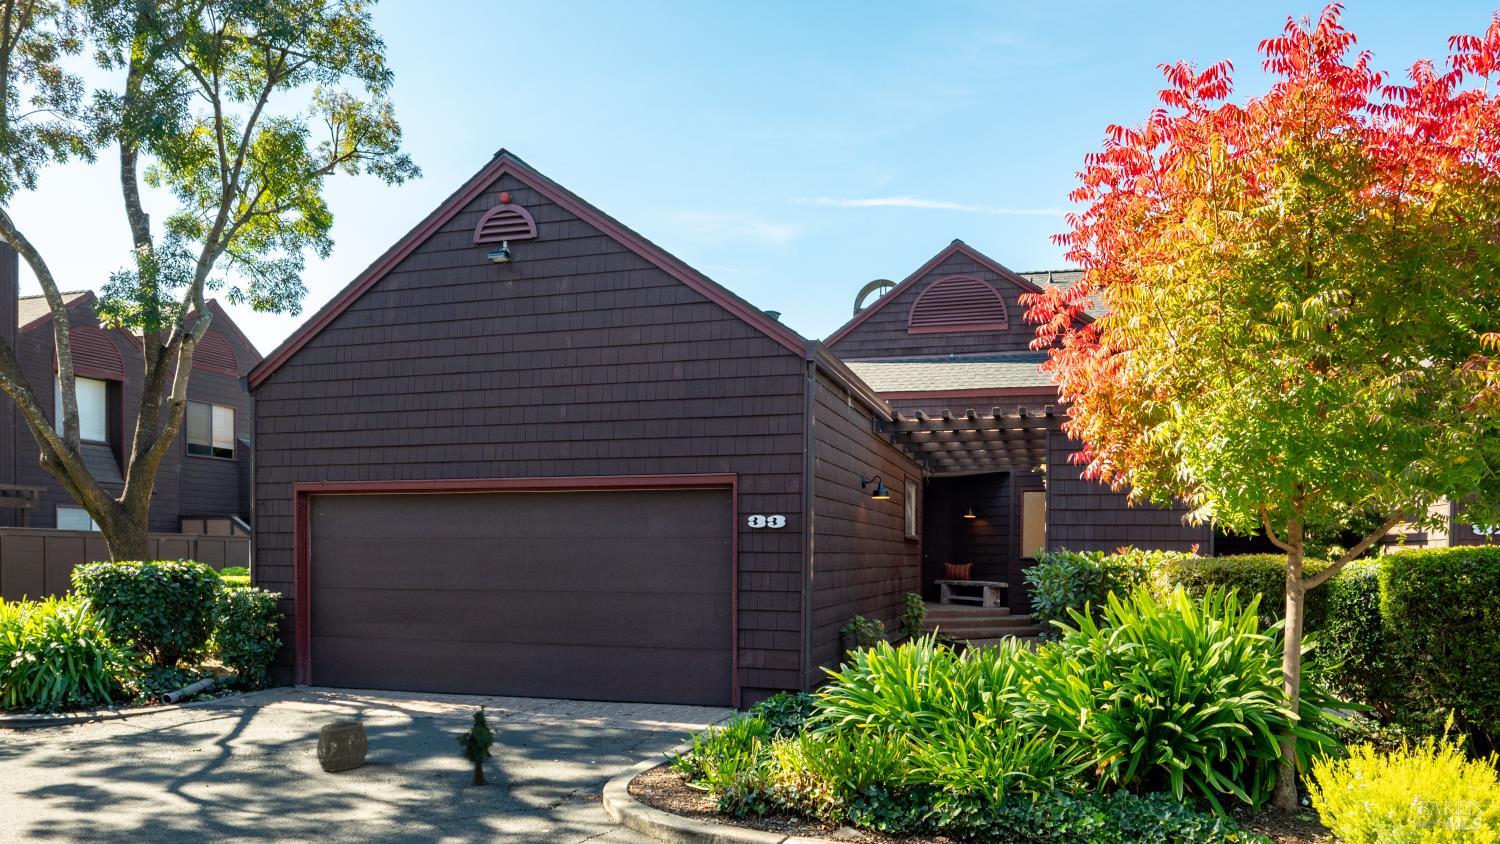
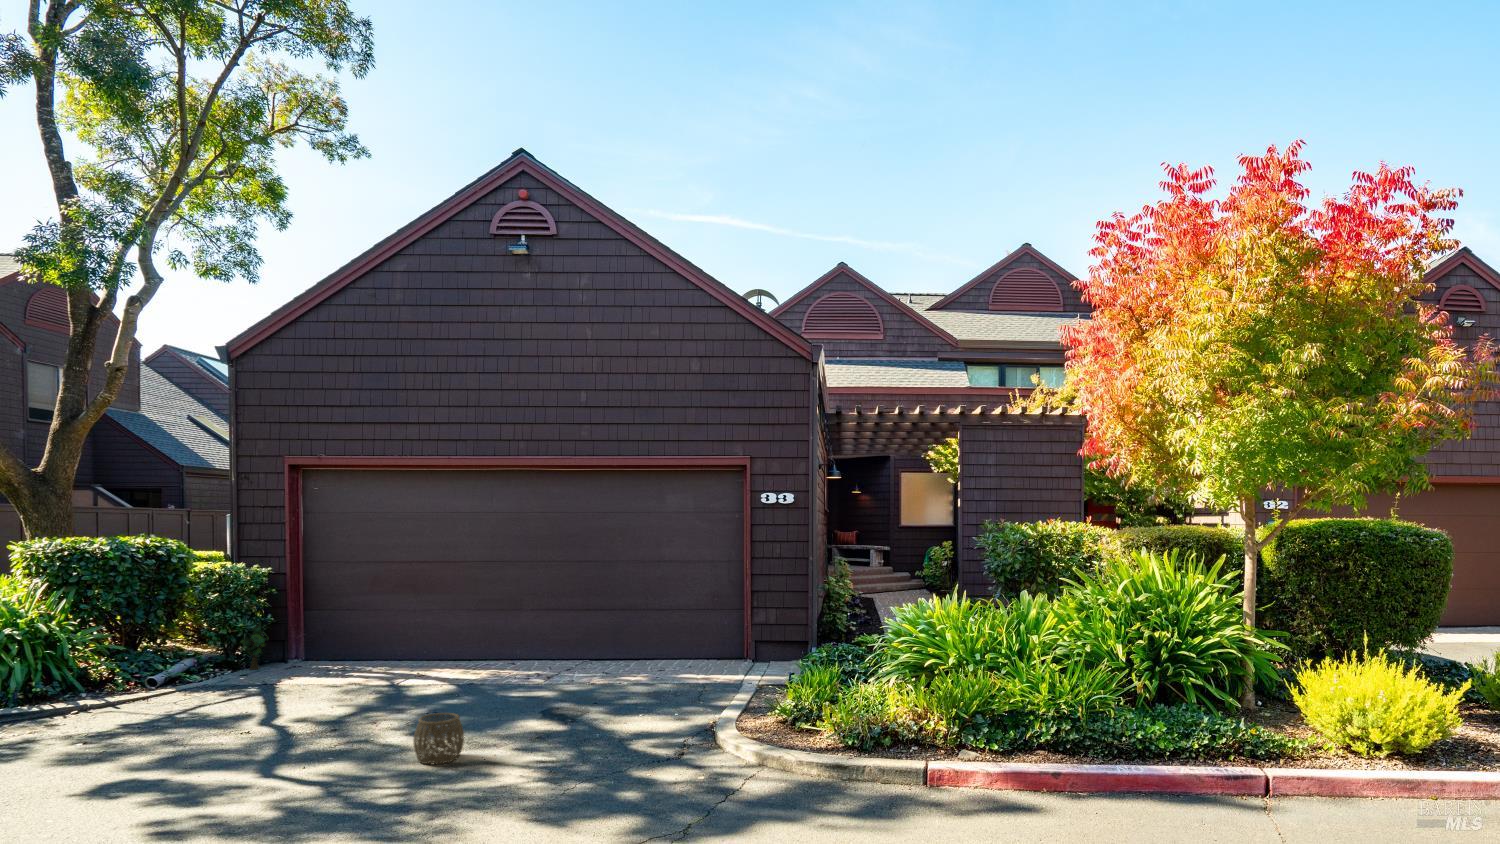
decorative plant: present [456,705,498,786] -> present [241,622,269,670]

